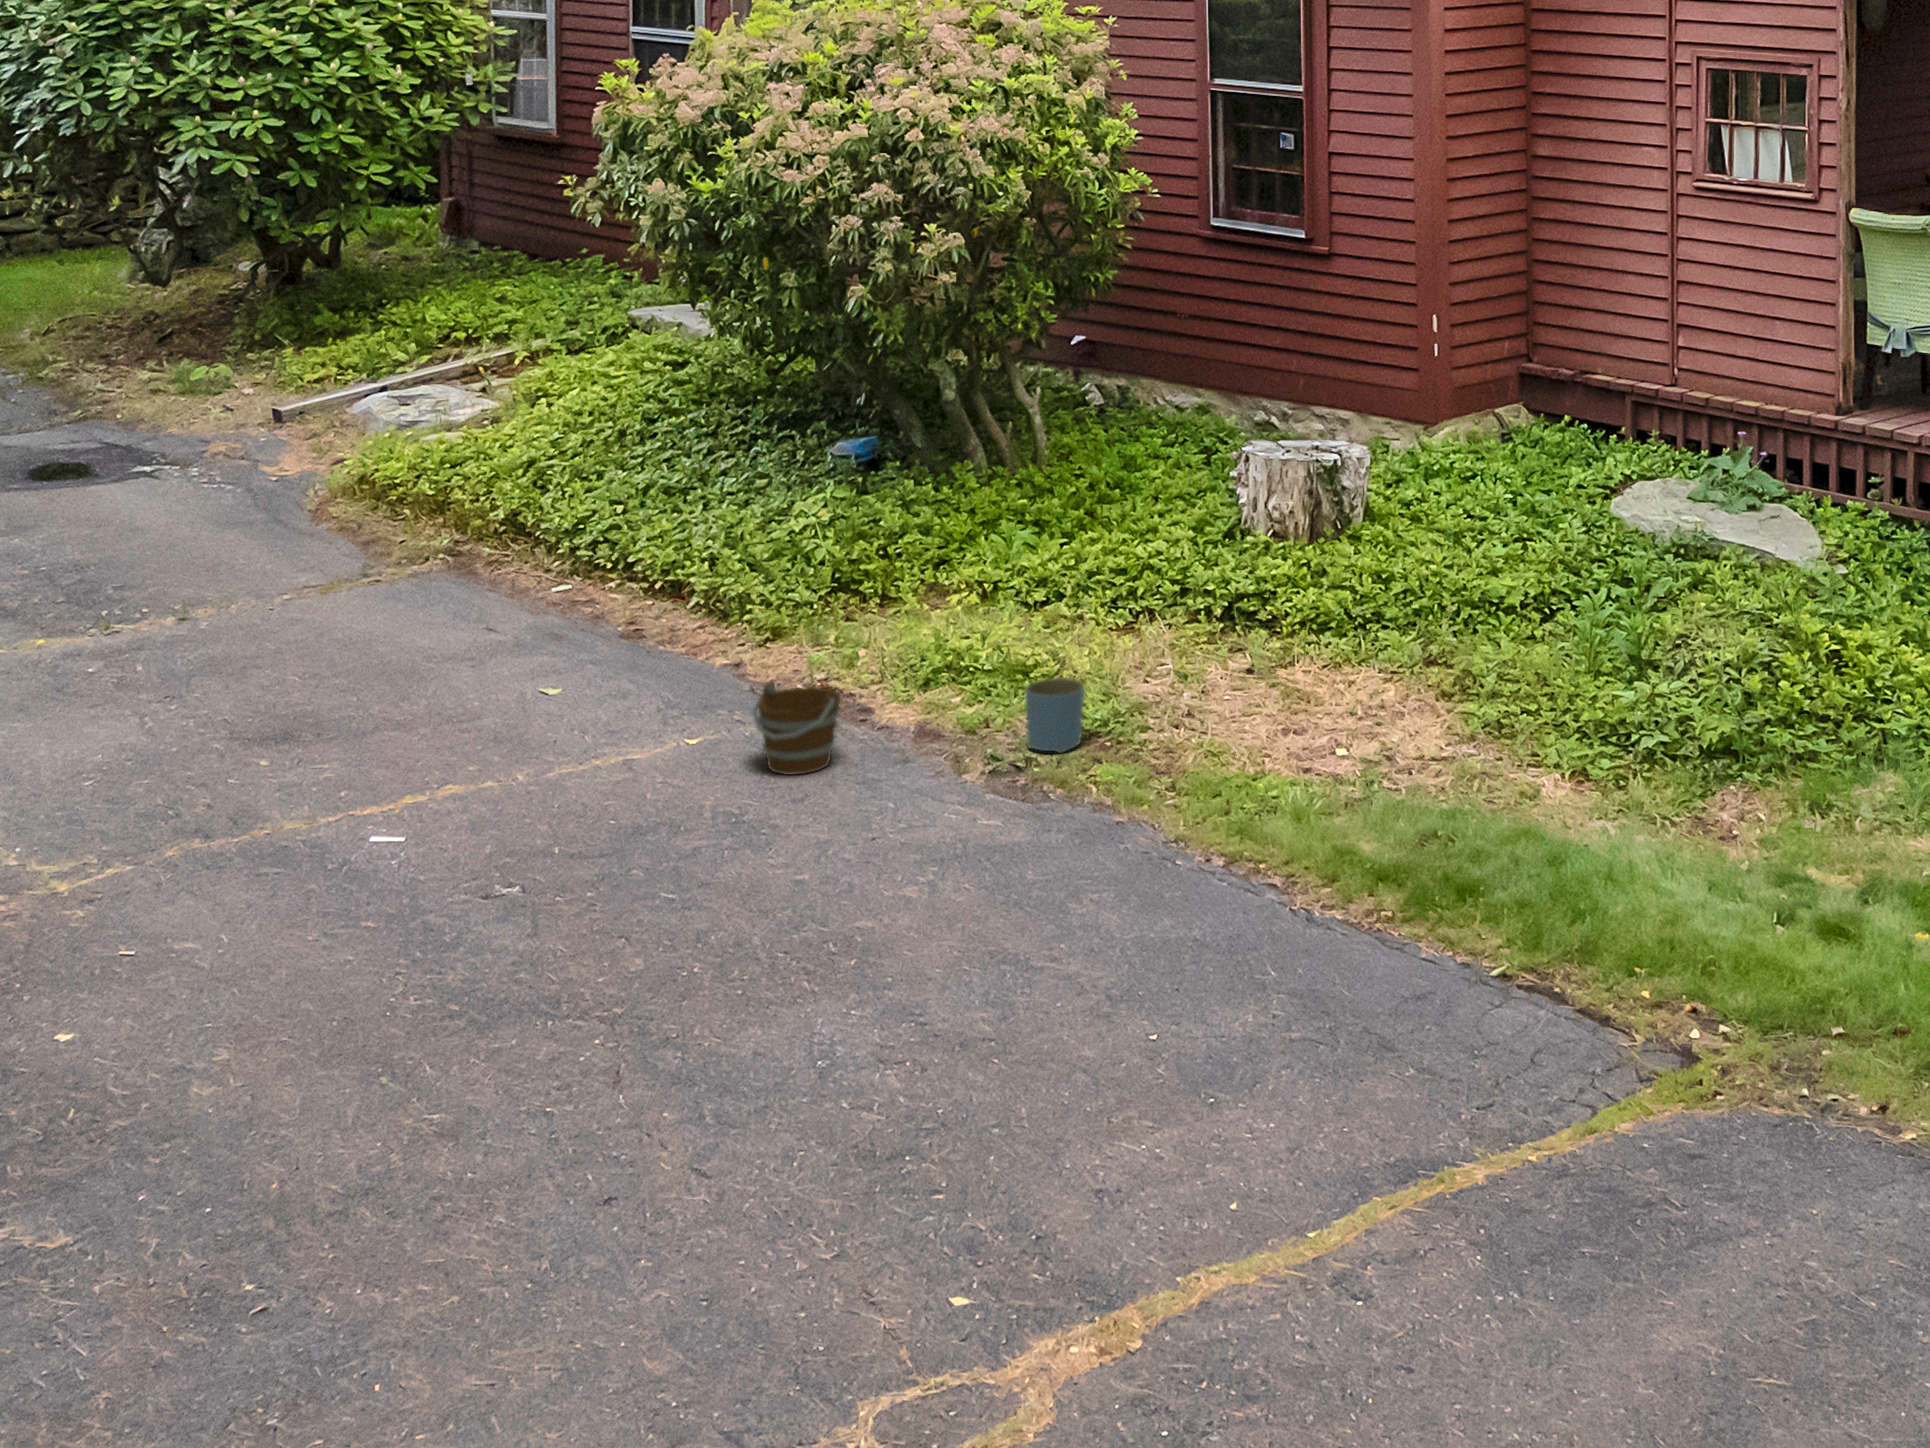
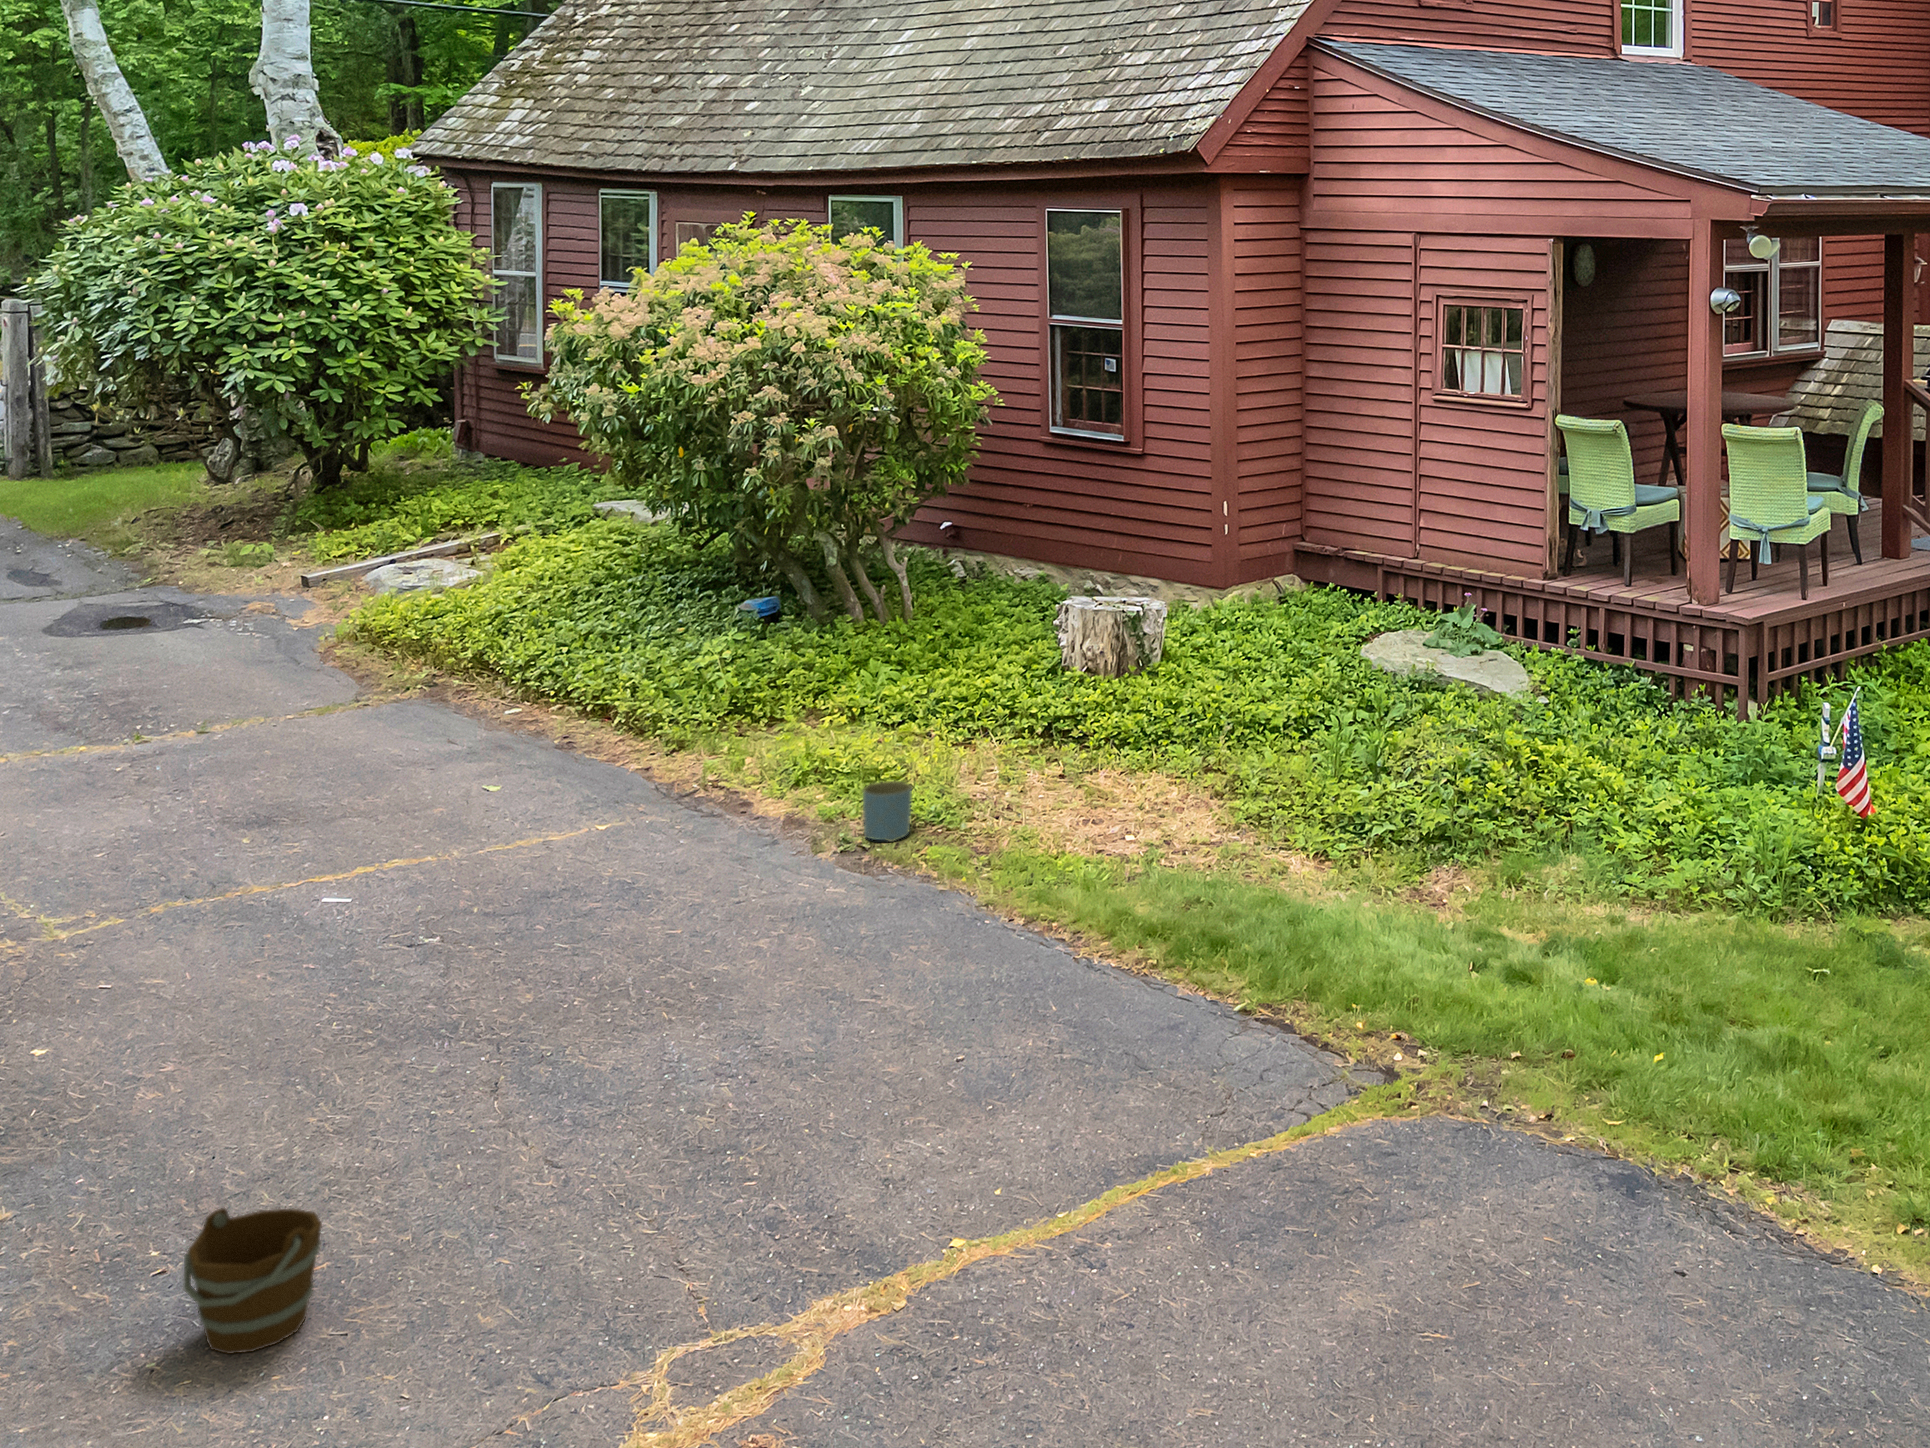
bucket: present [753,683,840,775] -> present [183,1208,322,1354]

